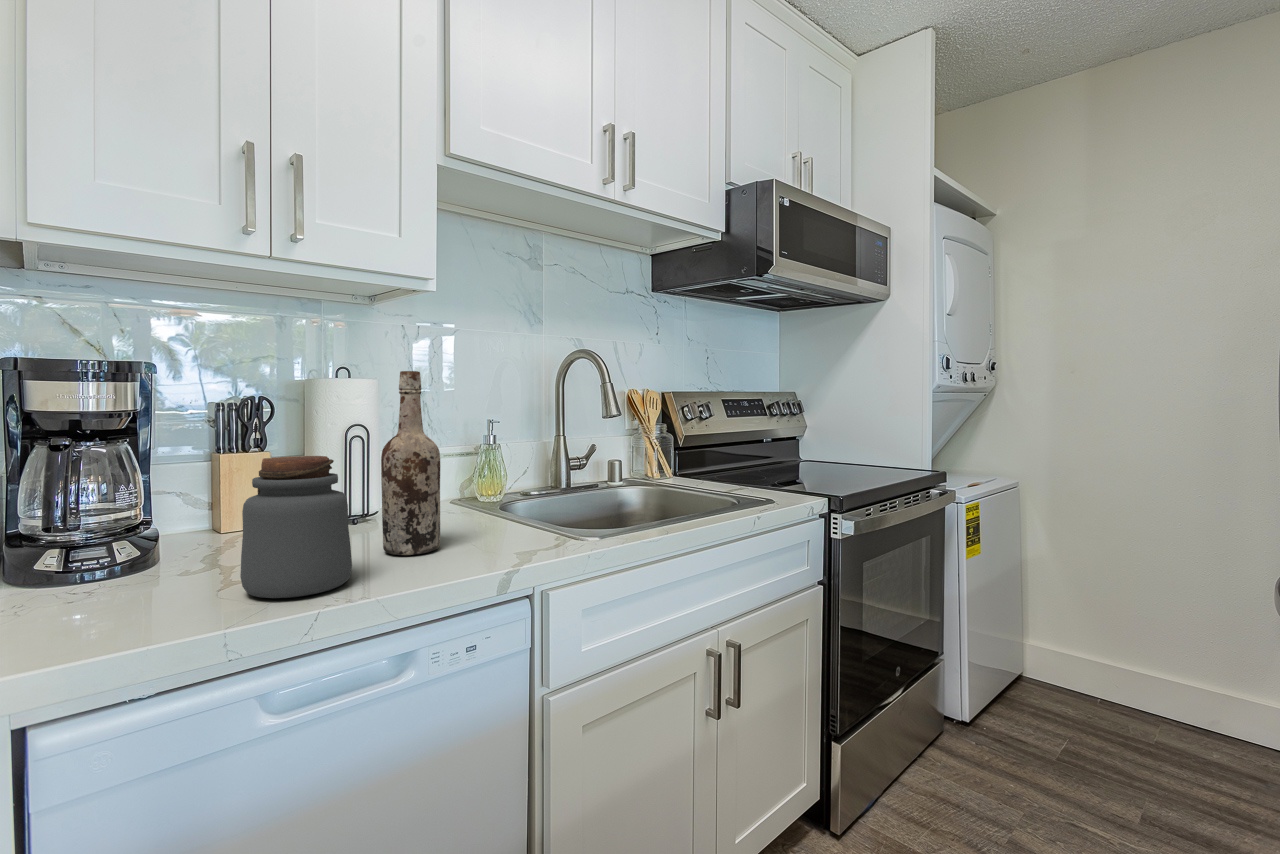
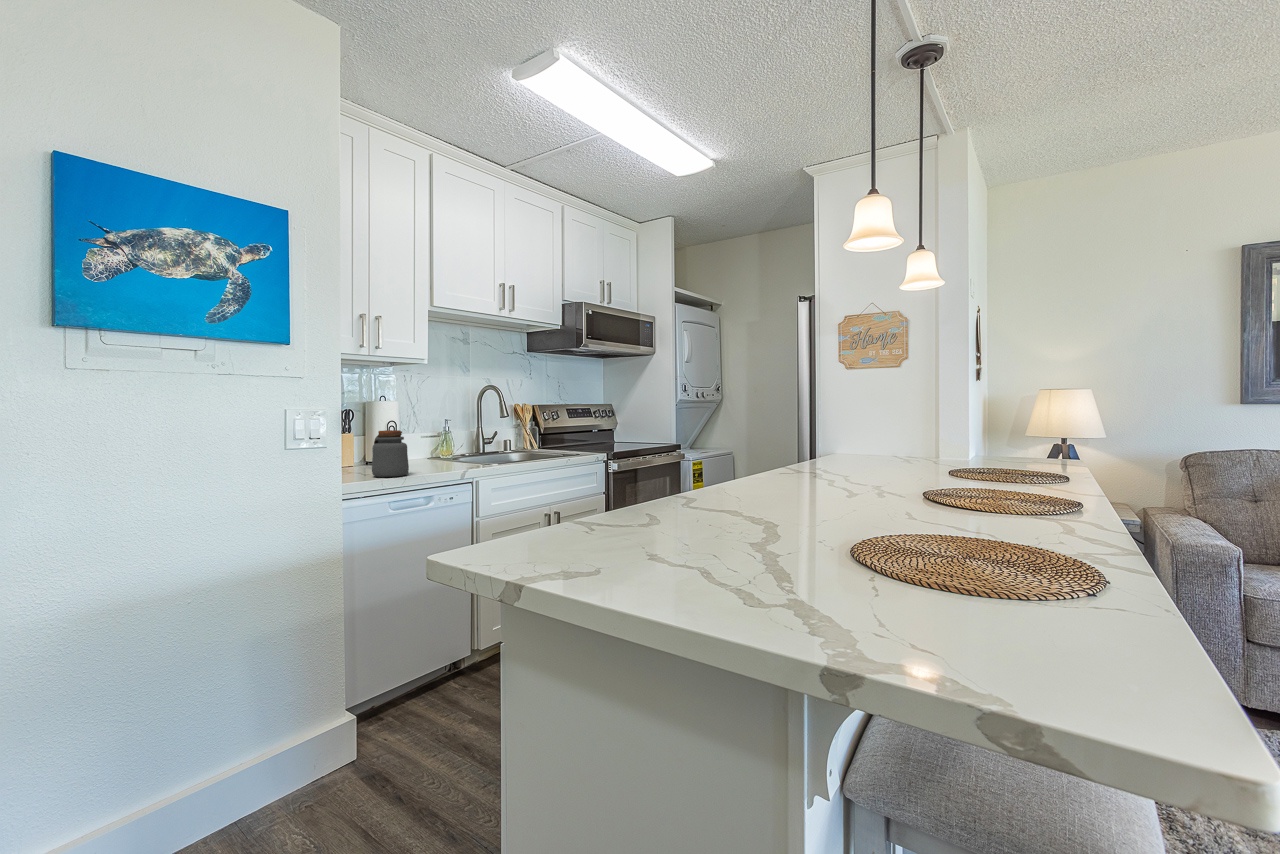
wine bottle: present [381,371,440,555] -> none [411,399,434,470]

